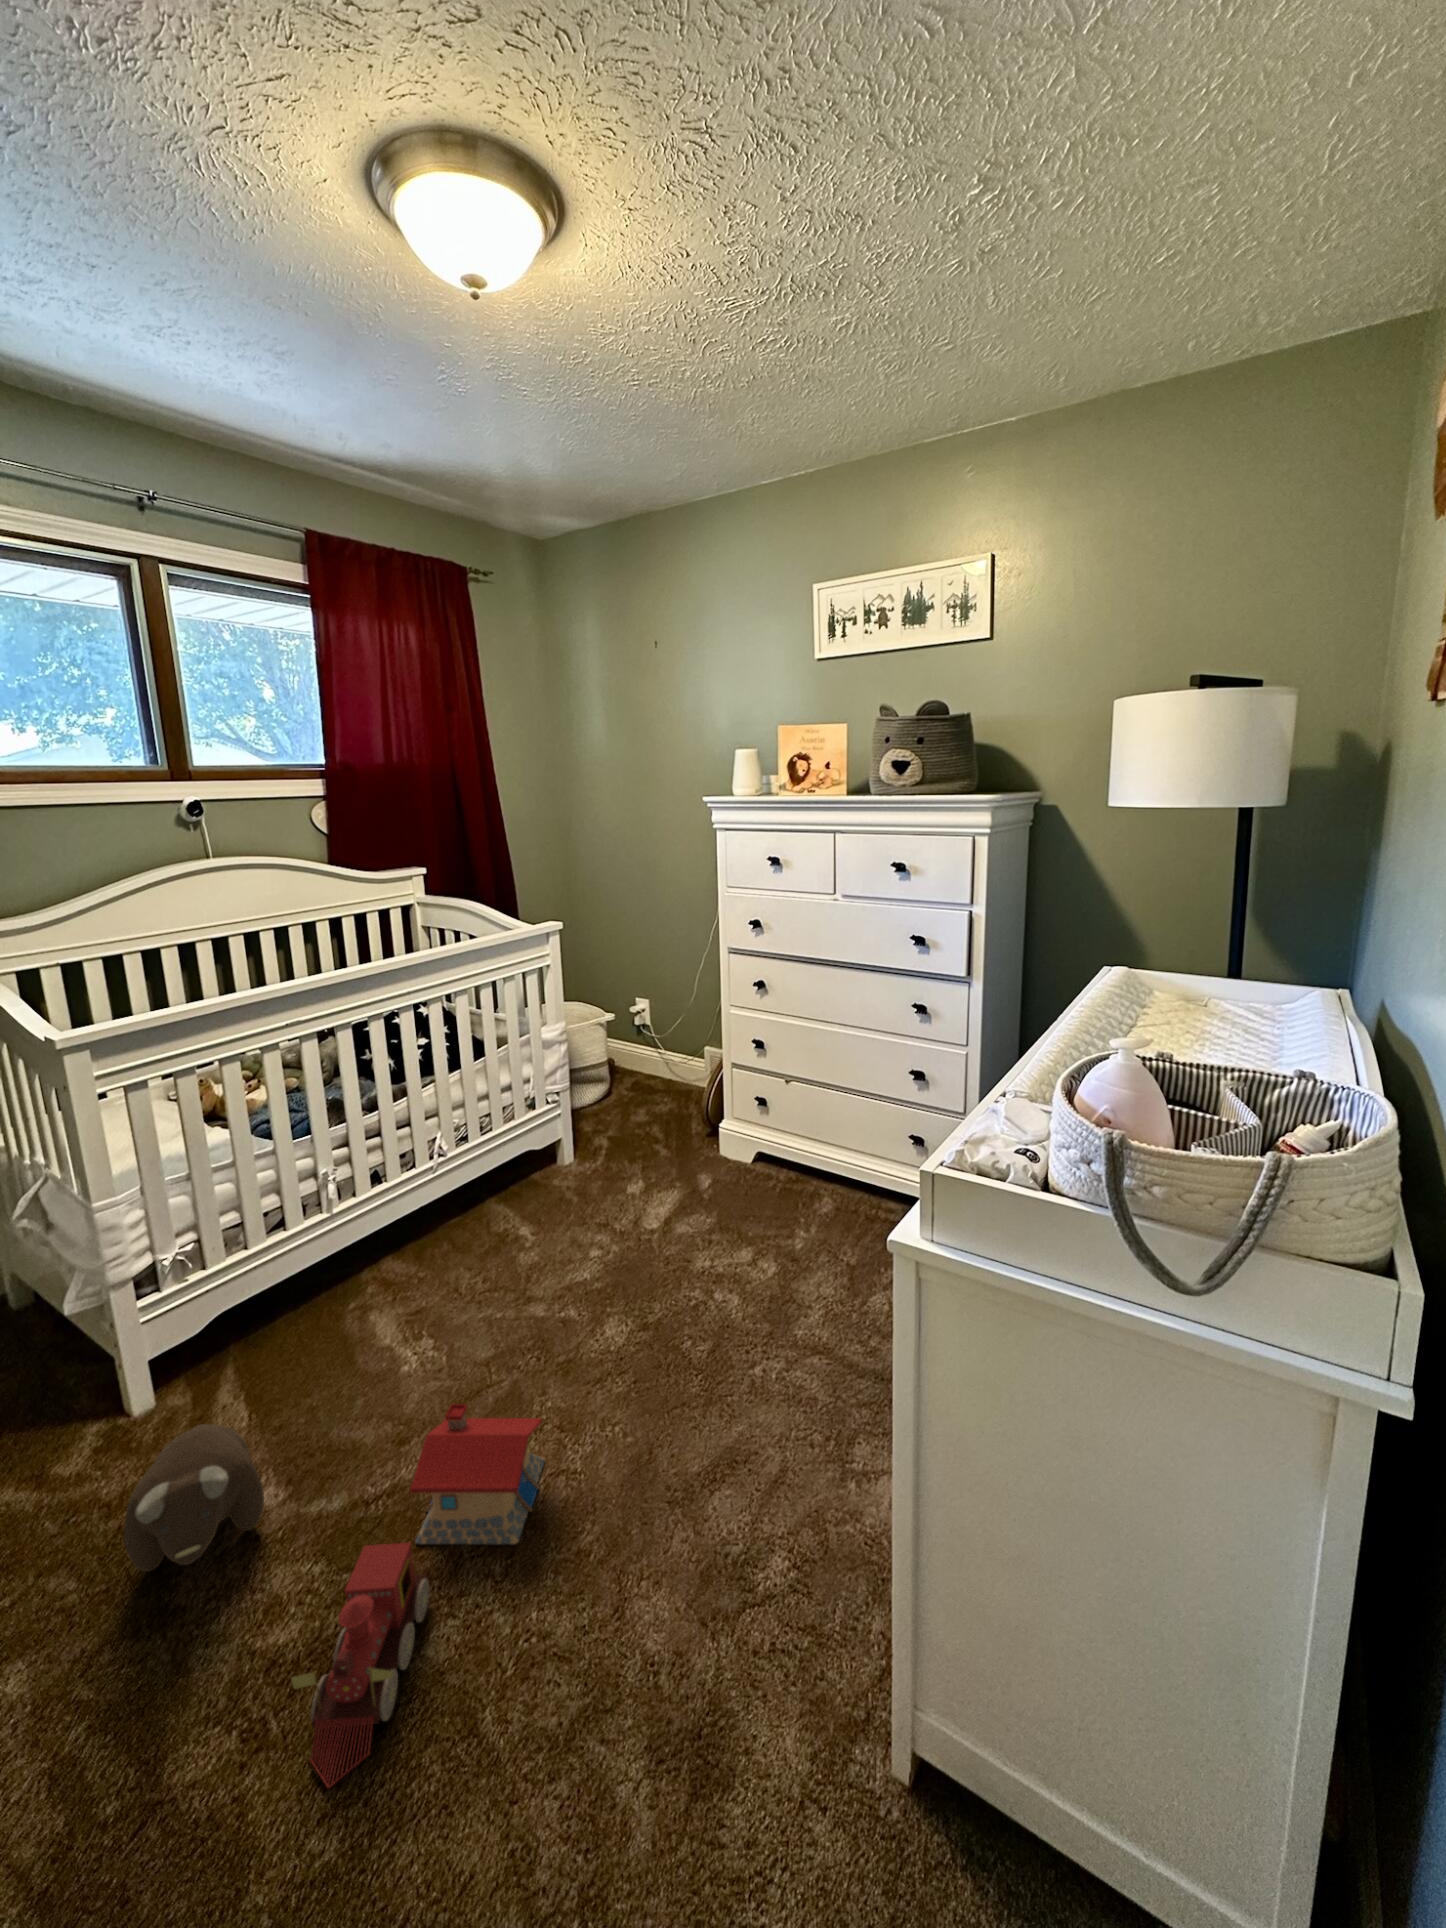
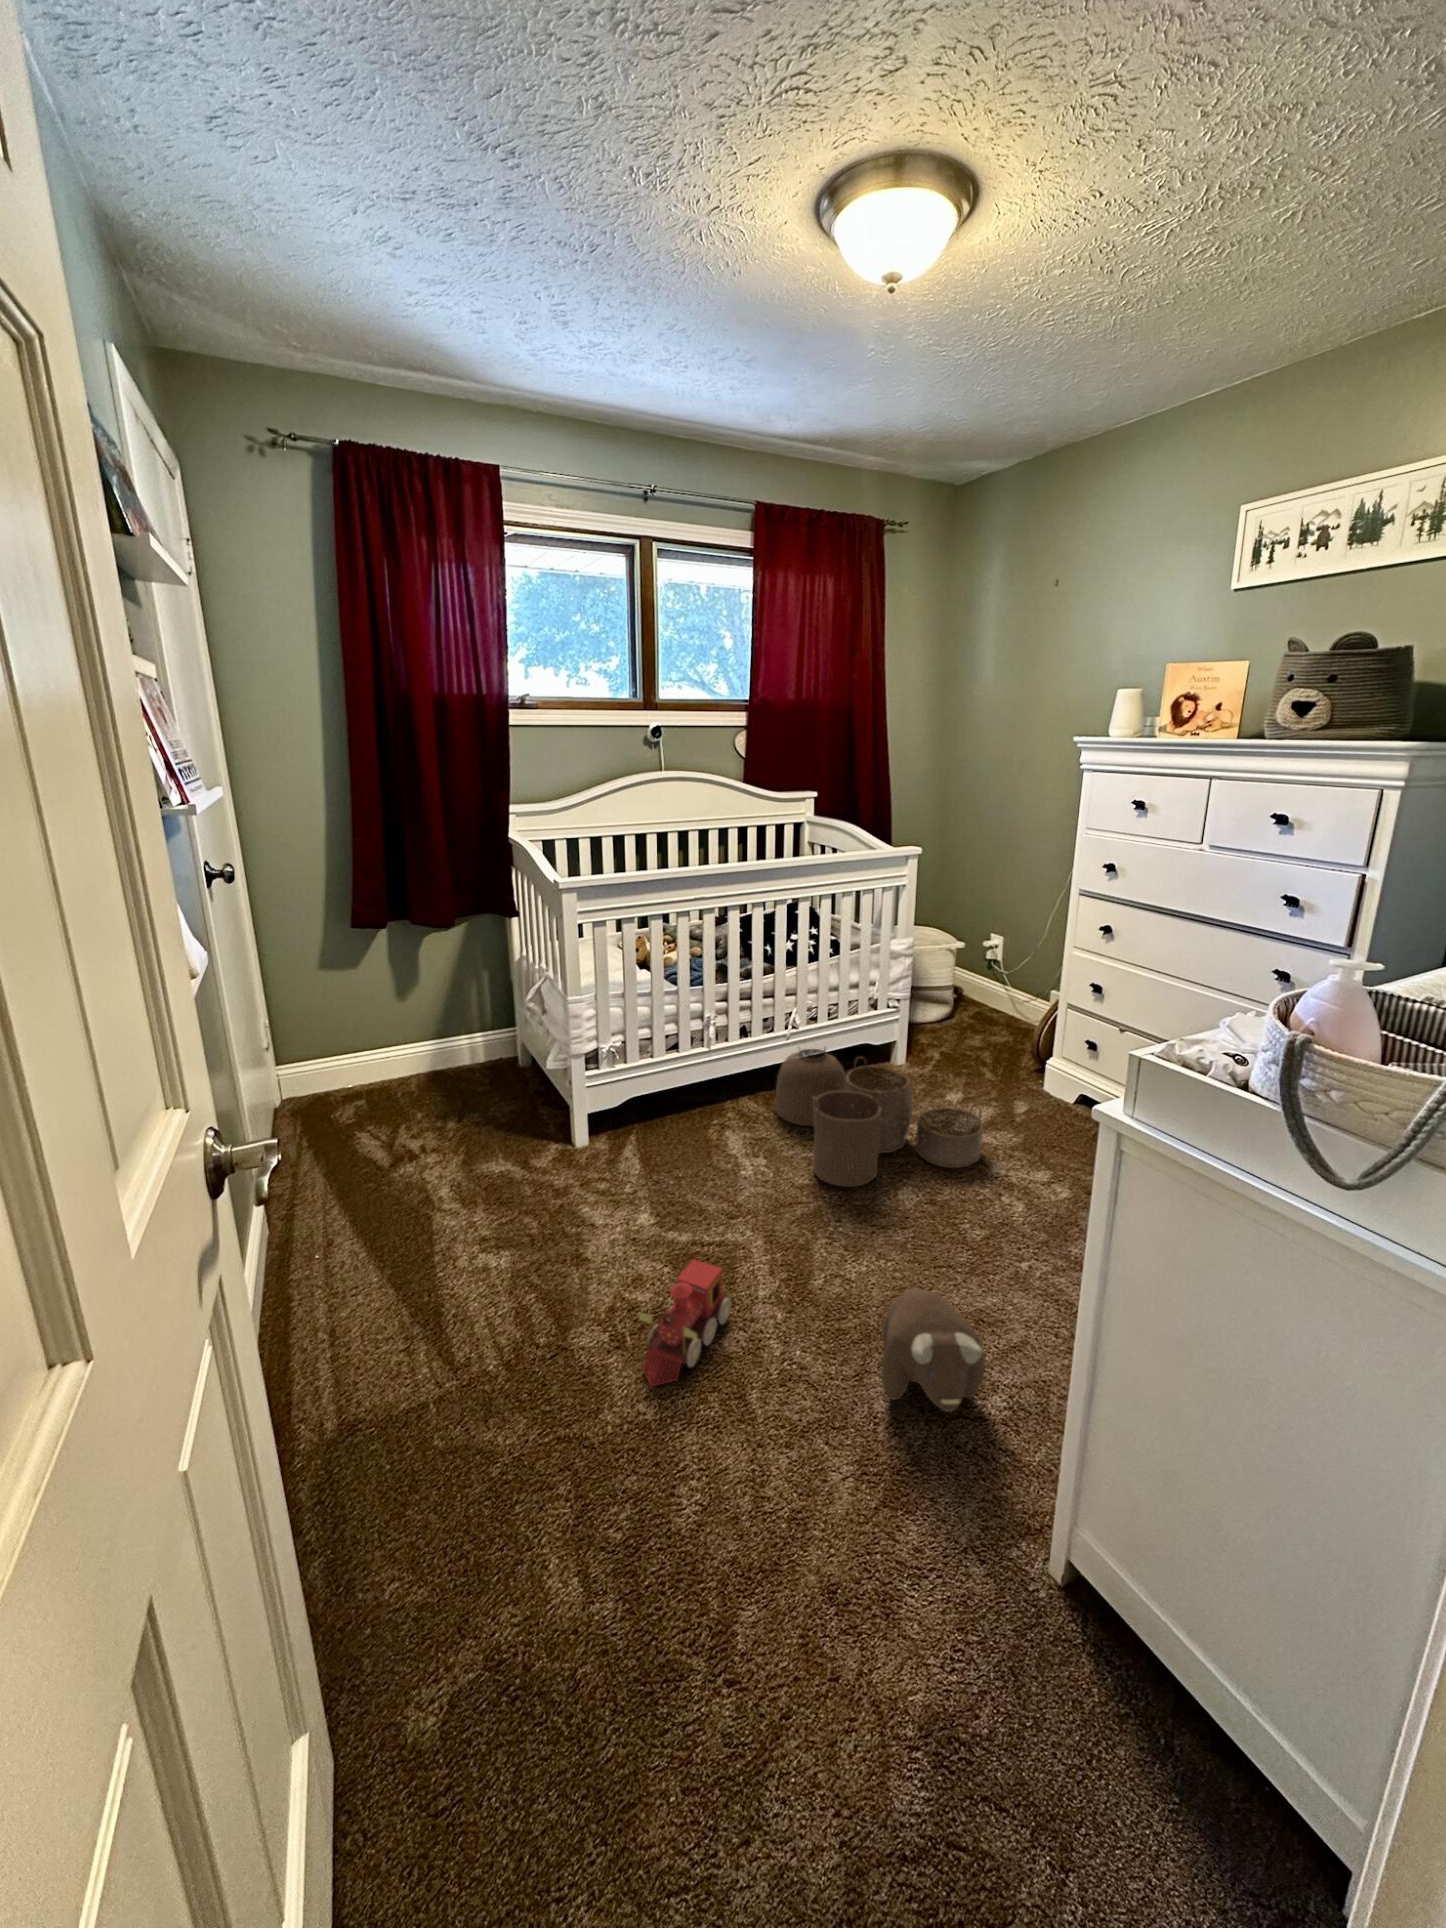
woven basket: none [429,1172,681,1347] -> present [775,1049,983,1187]
toy house: present [409,1404,545,1544] -> none [728,1195,830,1306]
plush toy: present [124,1424,264,1571] -> present [881,1287,985,1412]

